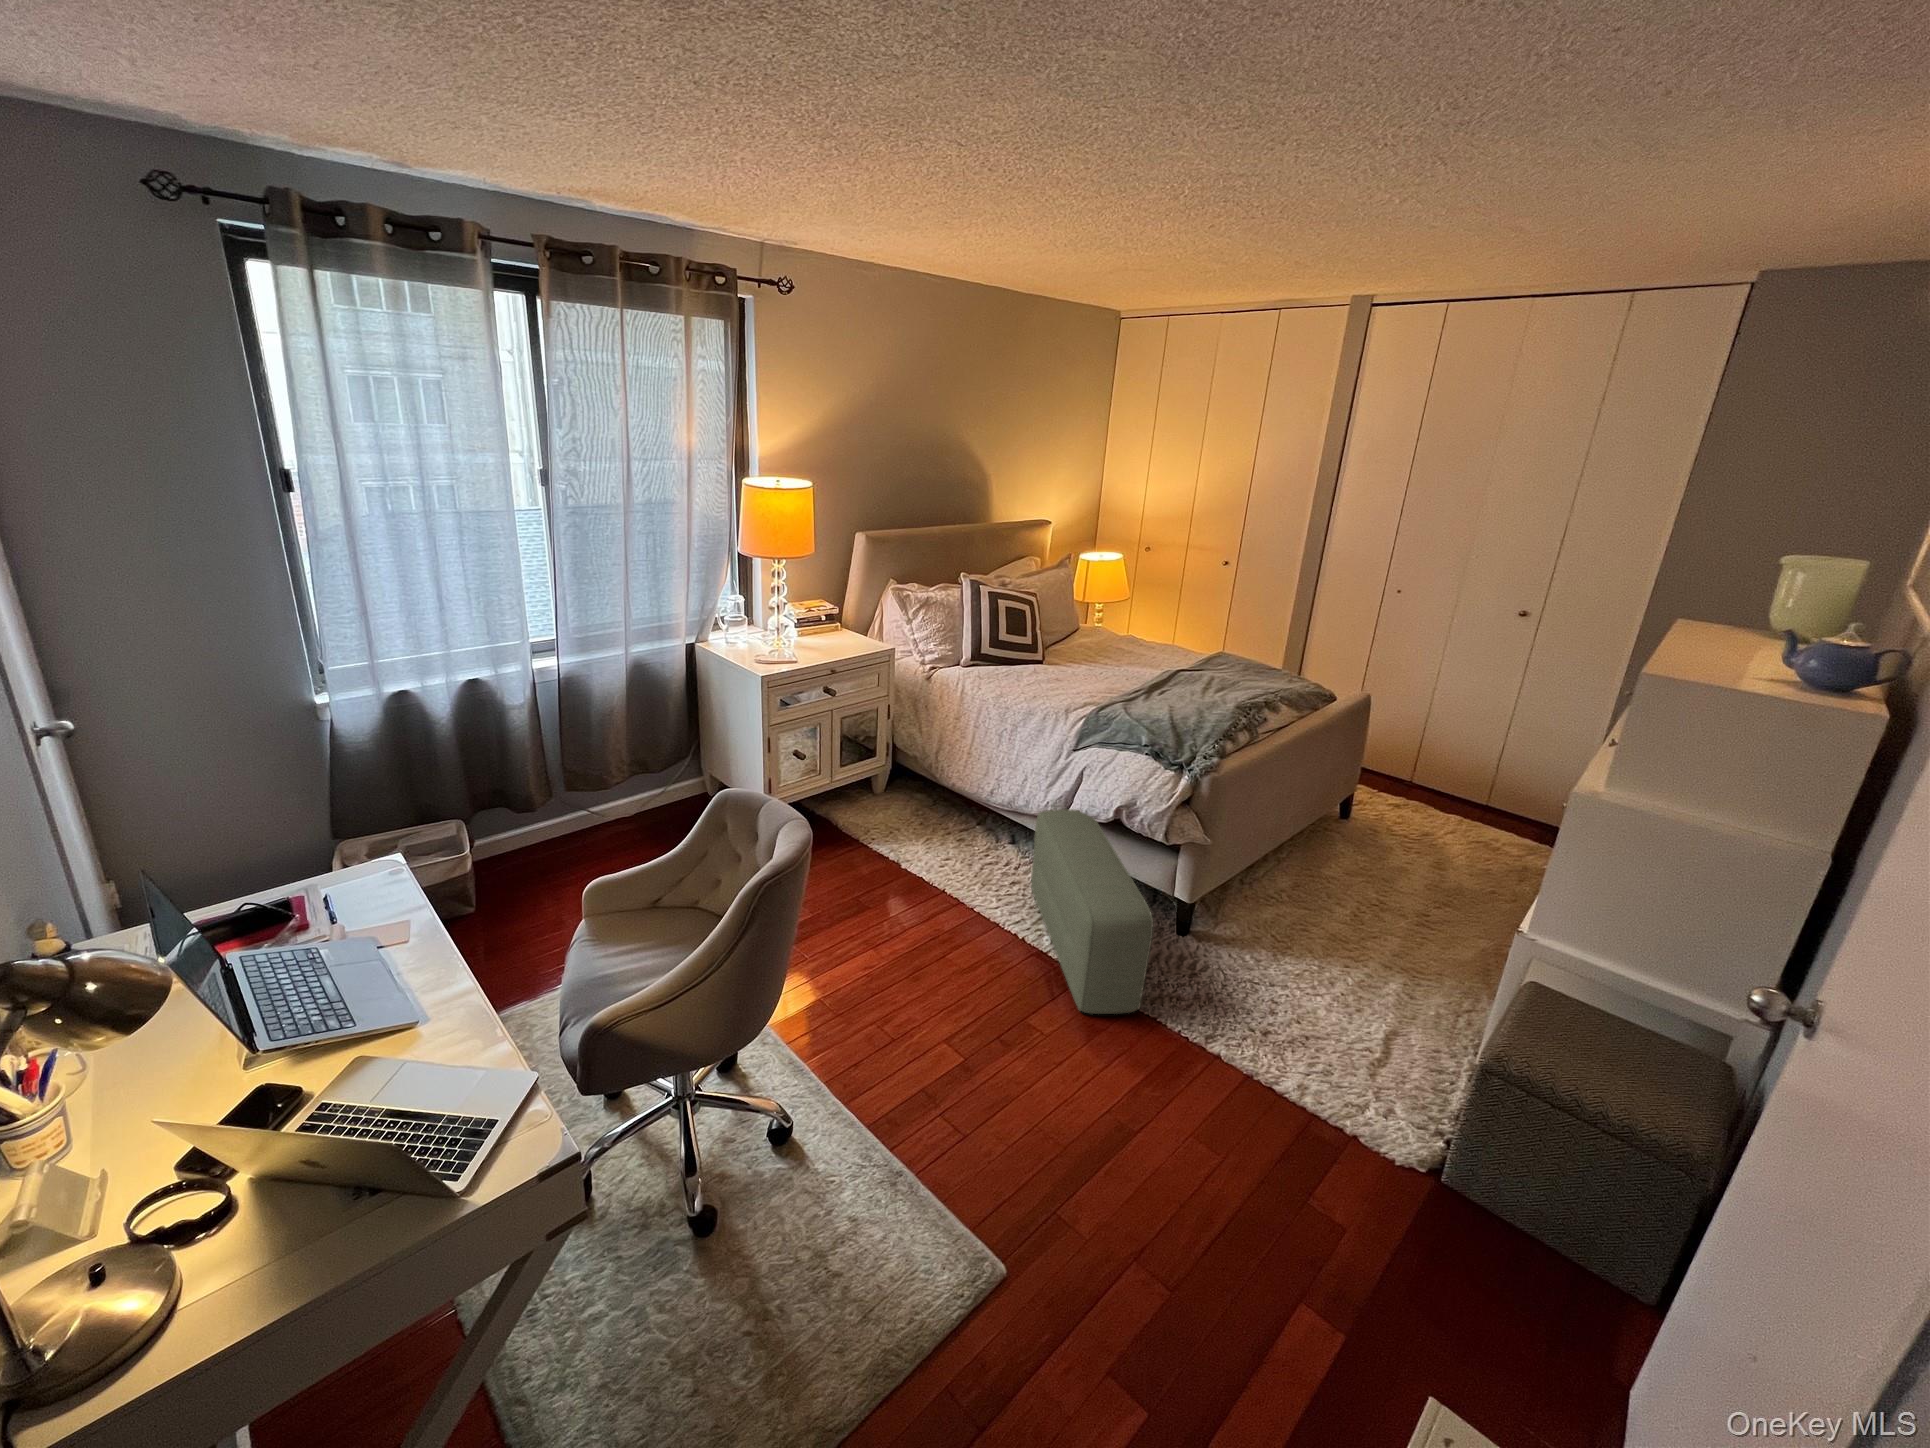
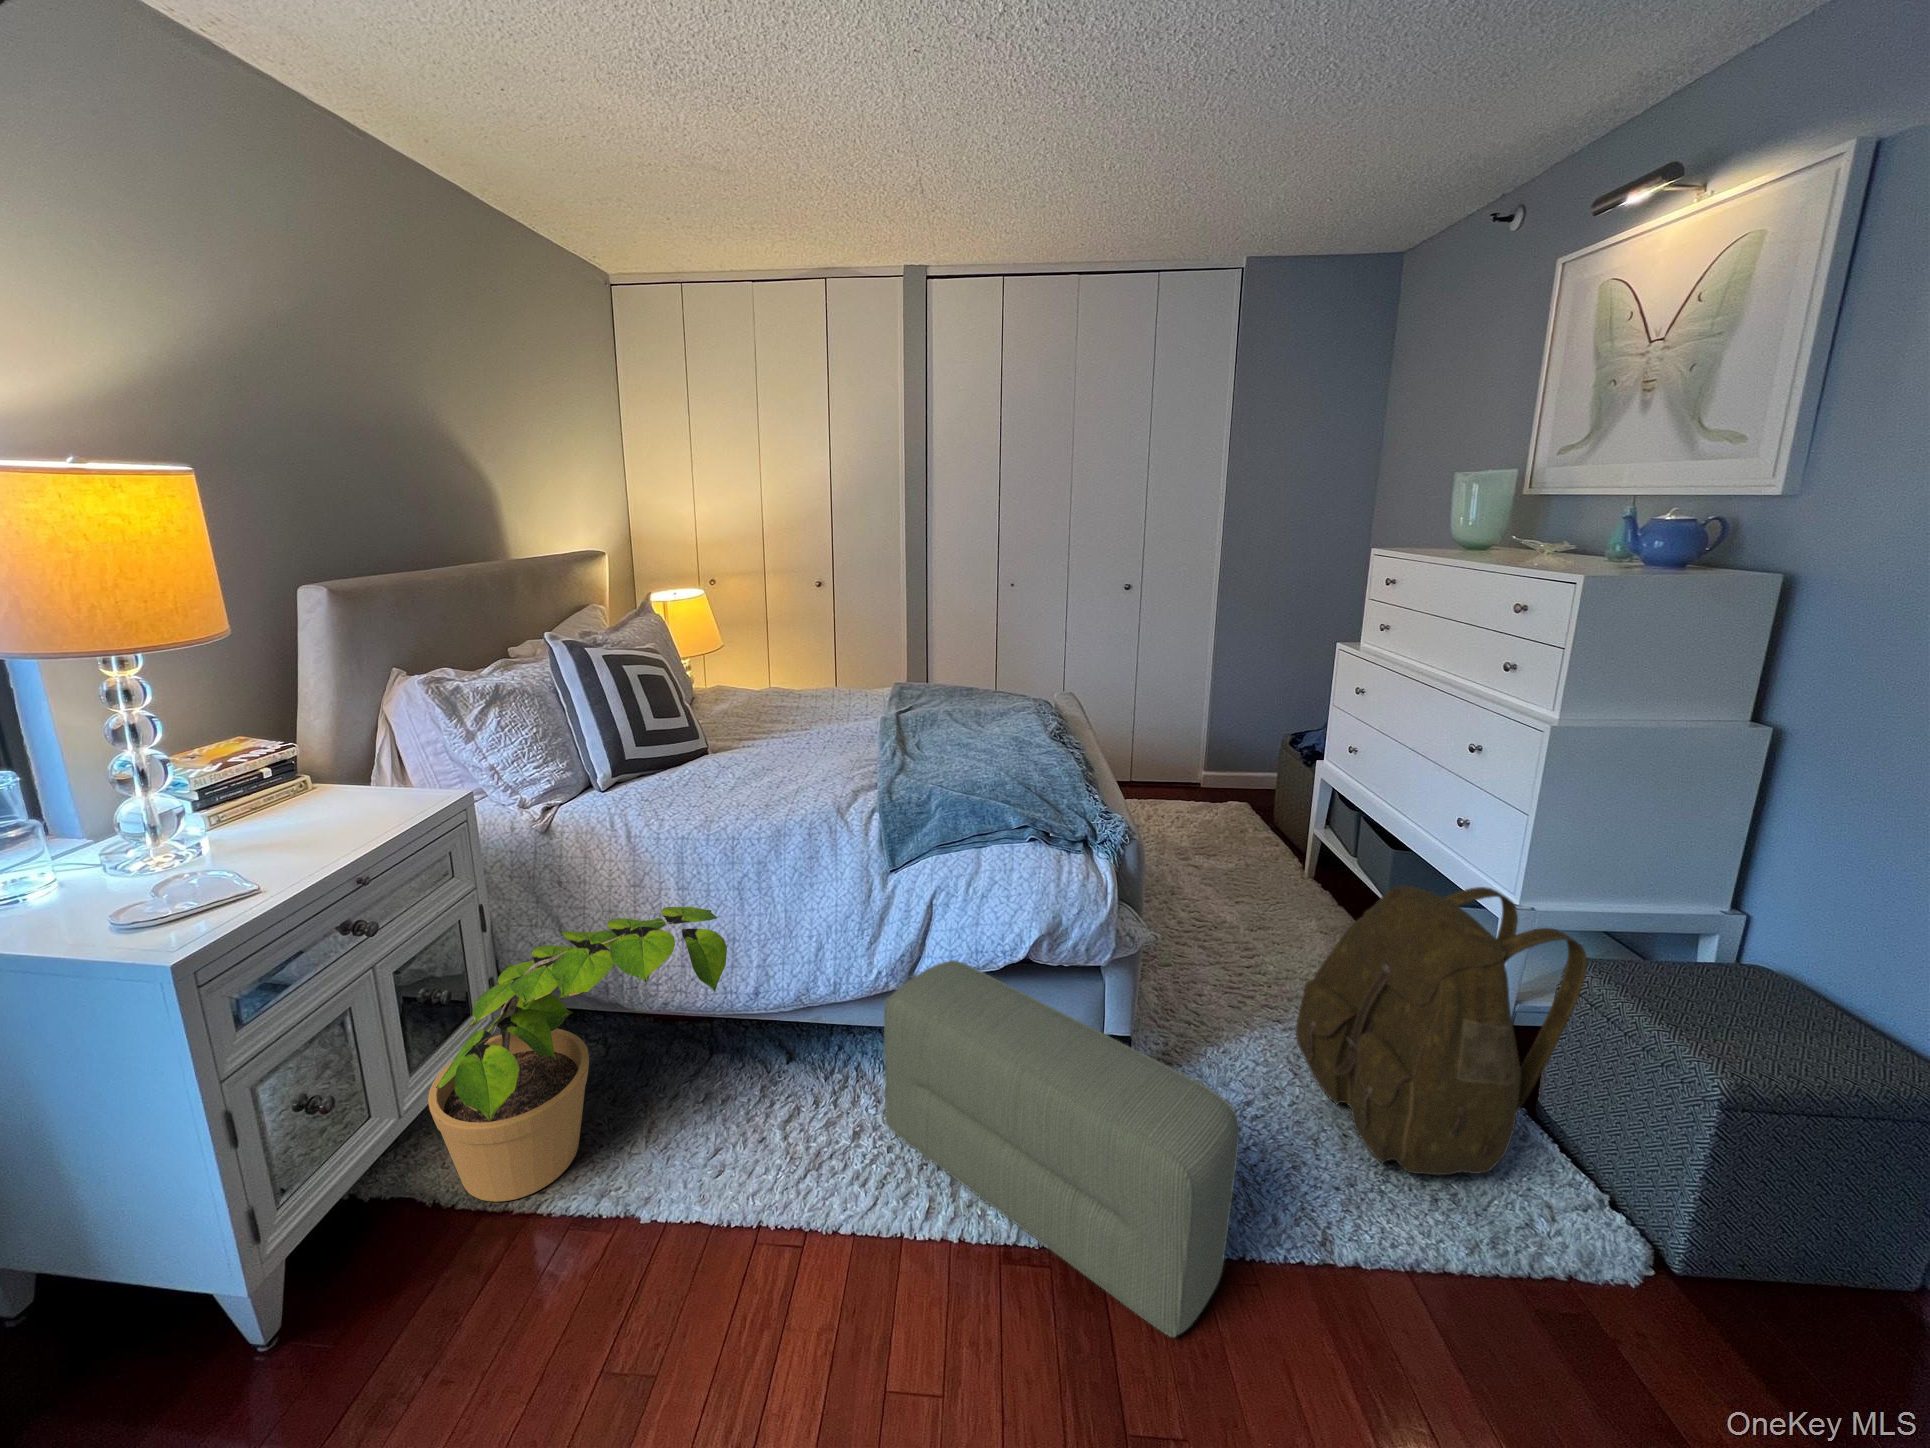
potted plant: none [838,723,971,837] -> present [428,907,727,1202]
backpack: none [1289,873,1500,1081] -> present [1296,885,1587,1175]

